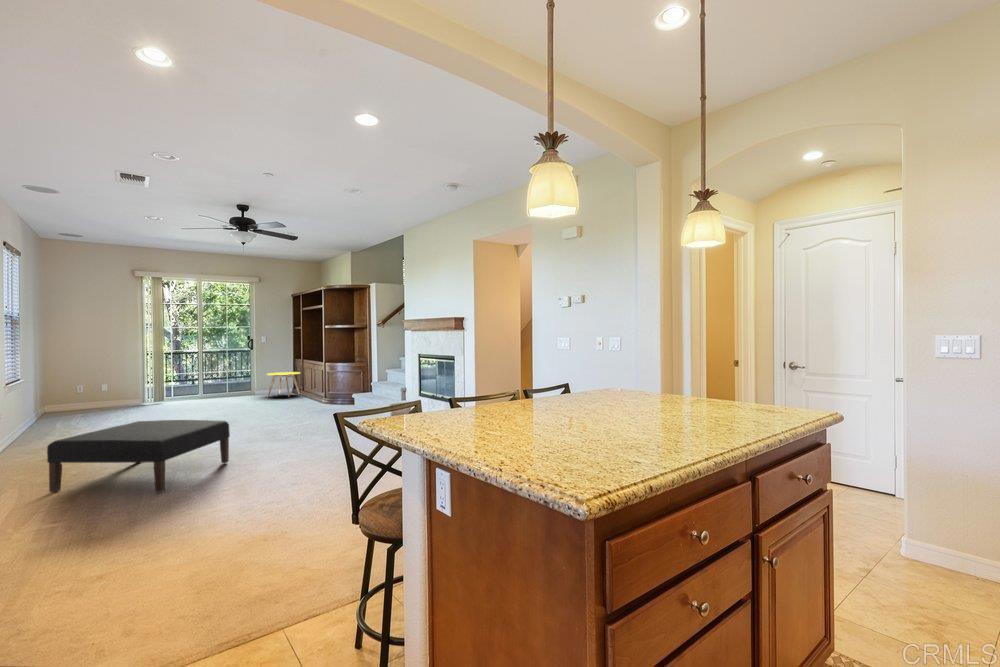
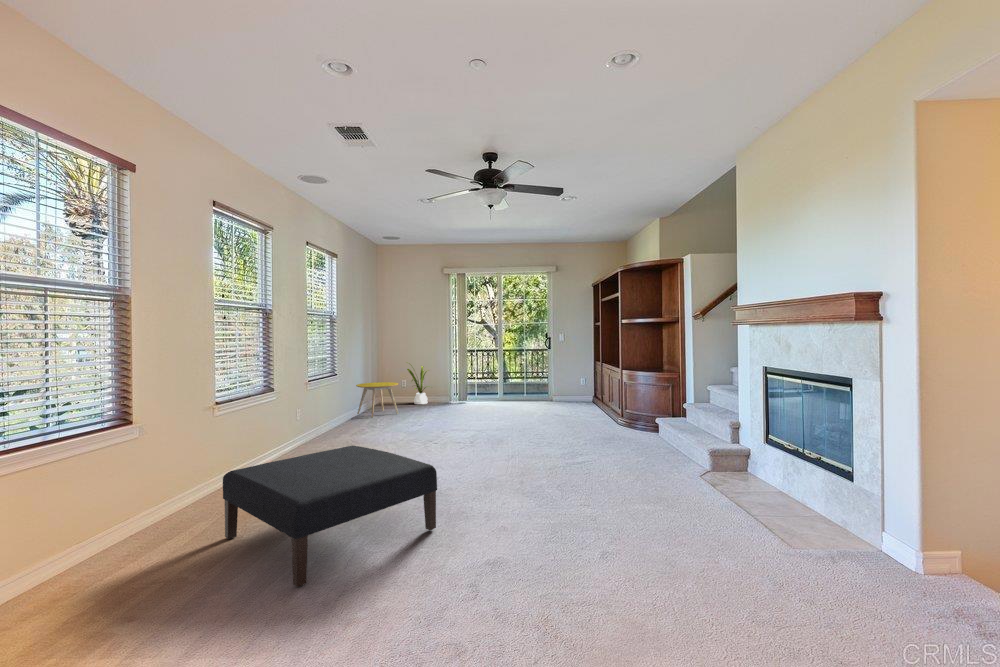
house plant: none [90,366,125,408] -> present [407,364,428,404]
side table: present [267,372,300,397] -> present [356,382,398,418]

